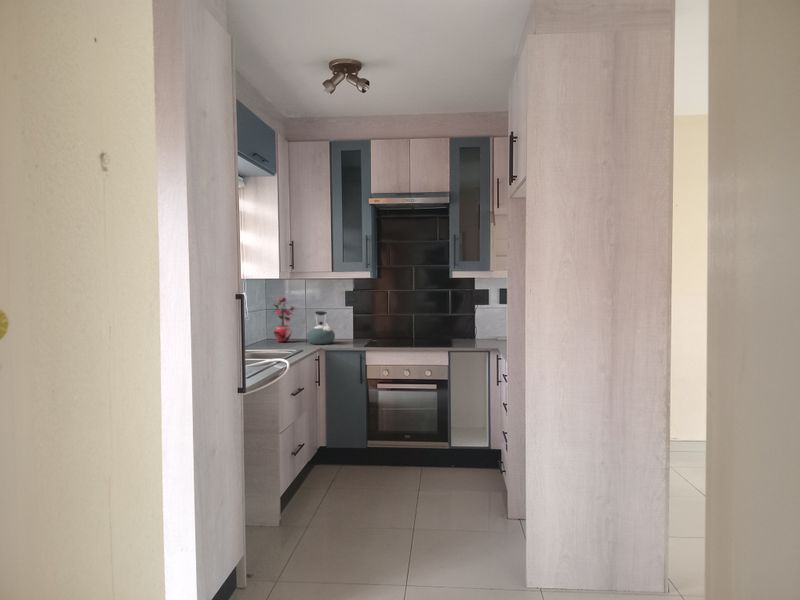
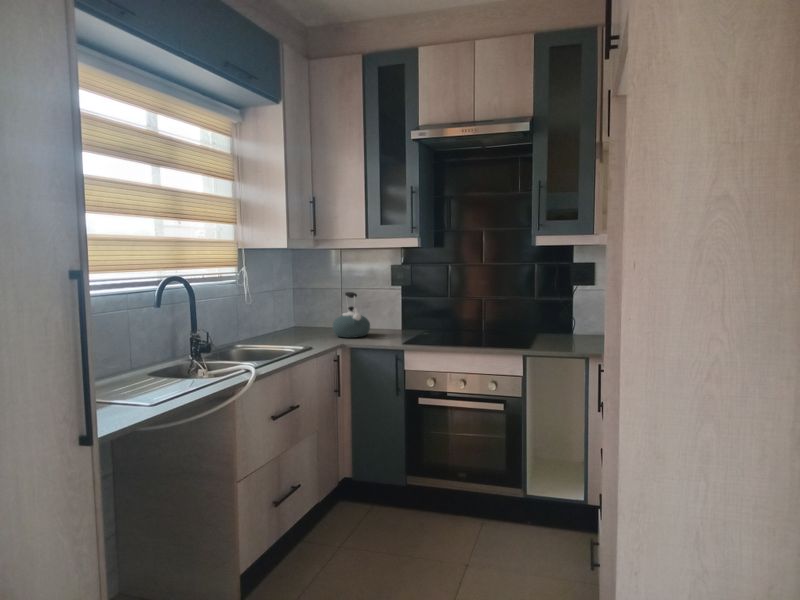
potted plant: present [272,298,295,342] -> none [291,272,325,332]

